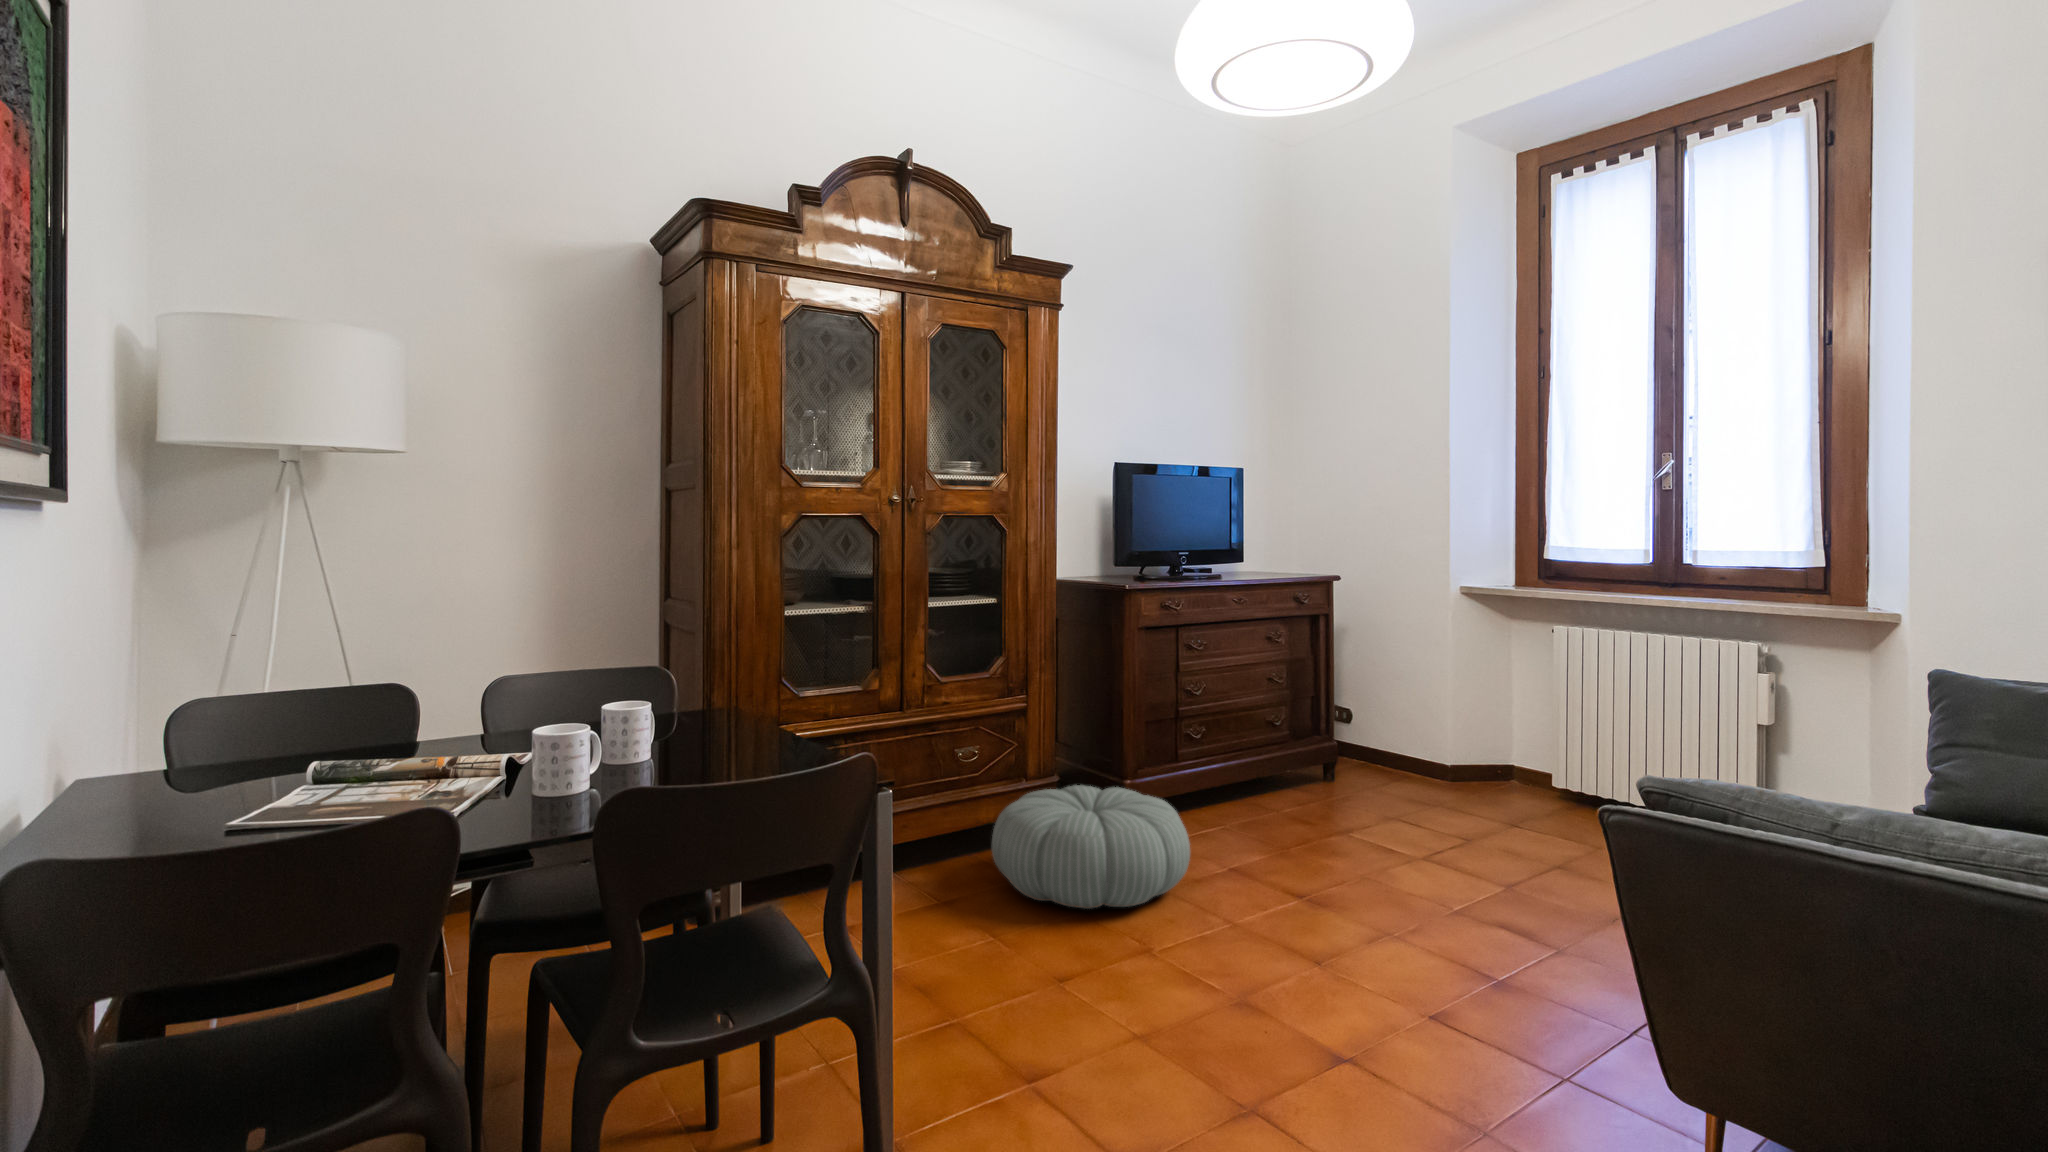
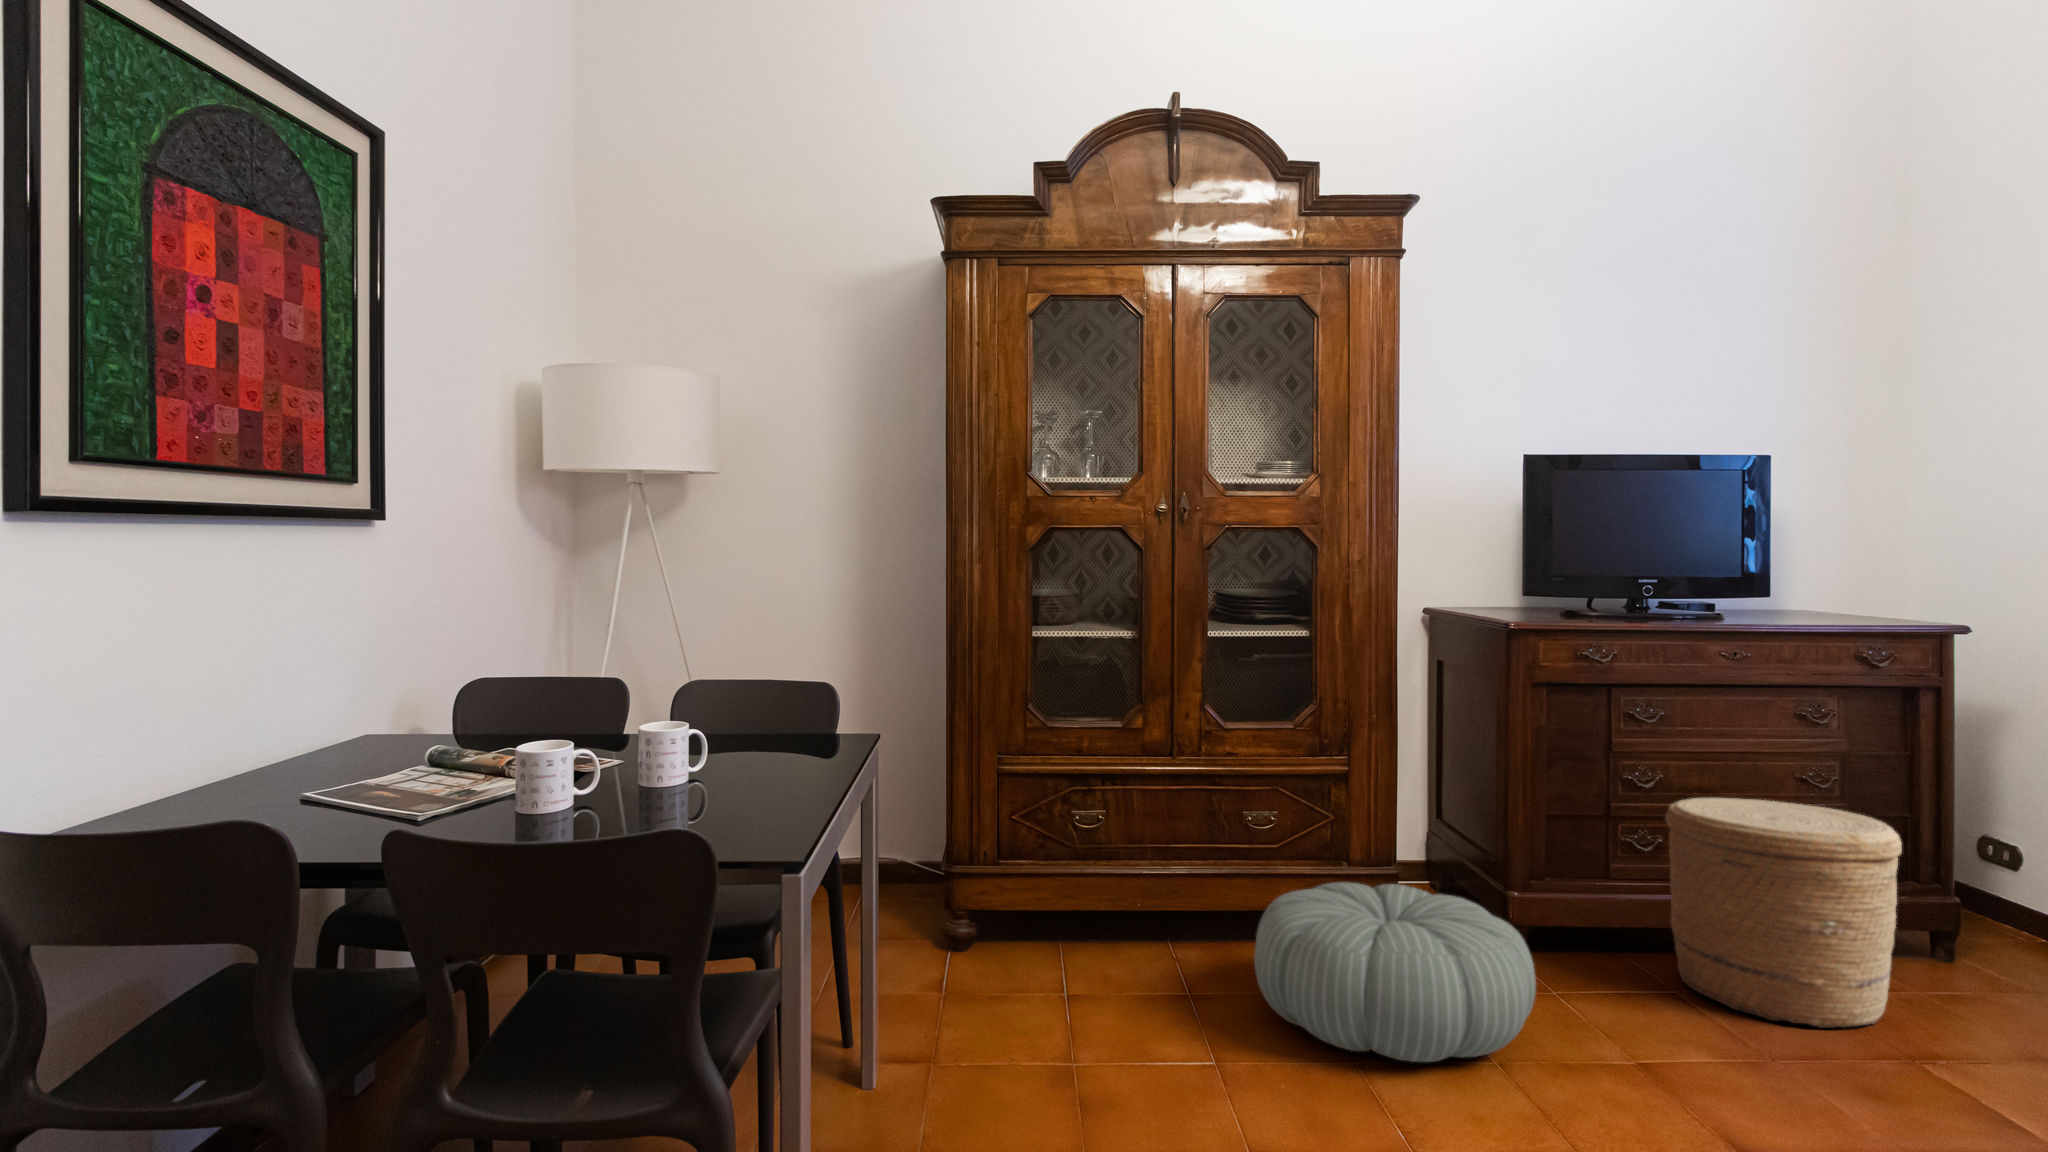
woven basket: none [1214,697,1342,836] -> present [1665,798,1902,1028]

